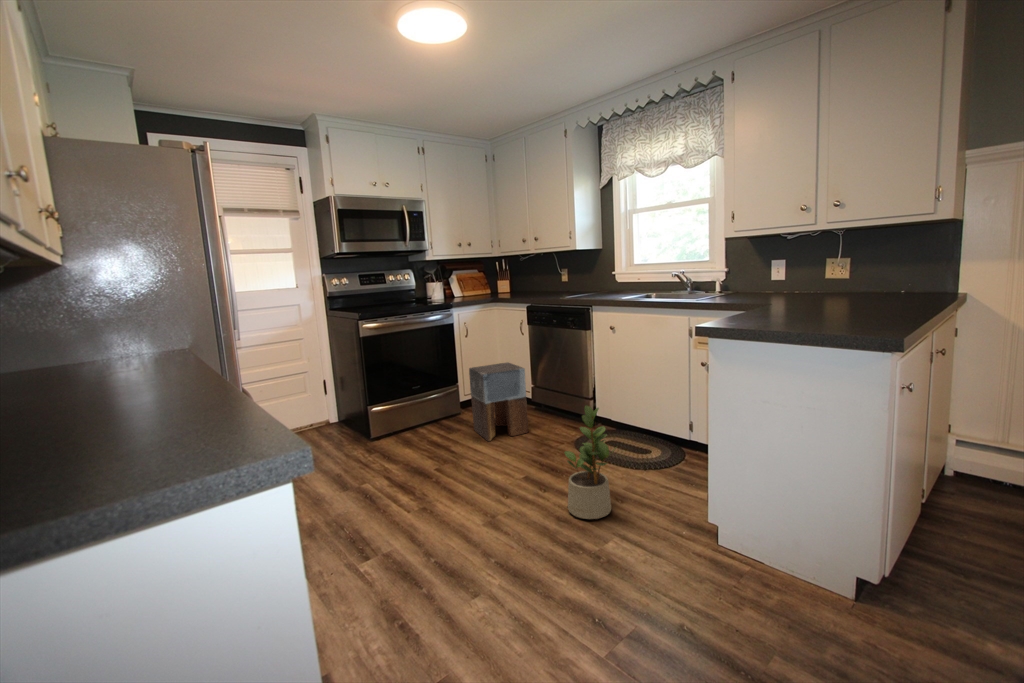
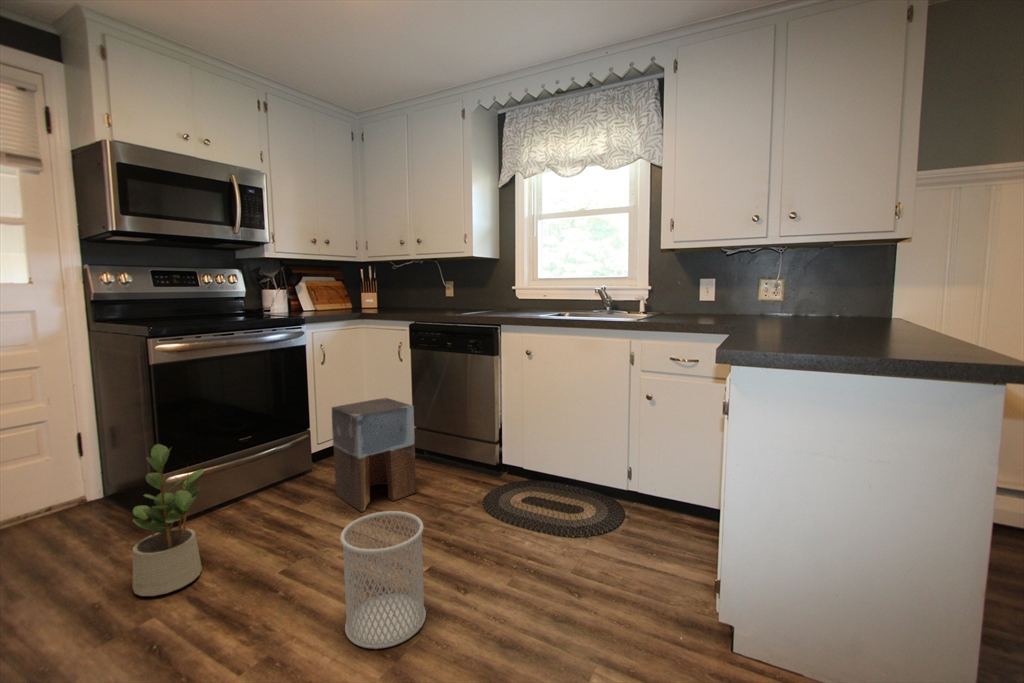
potted plant: present [565,406,615,519] -> present [133,444,205,596]
wastebasket: none [462,433,516,511] -> present [340,511,426,649]

